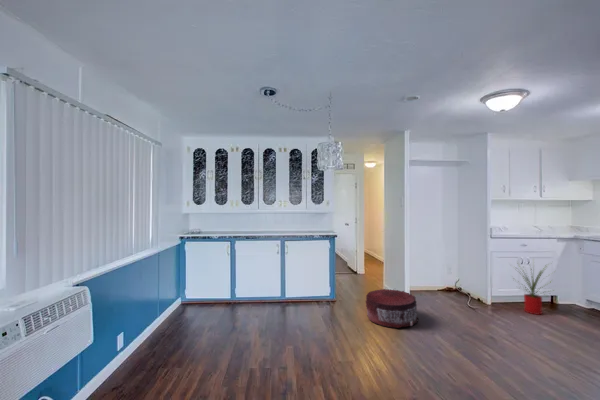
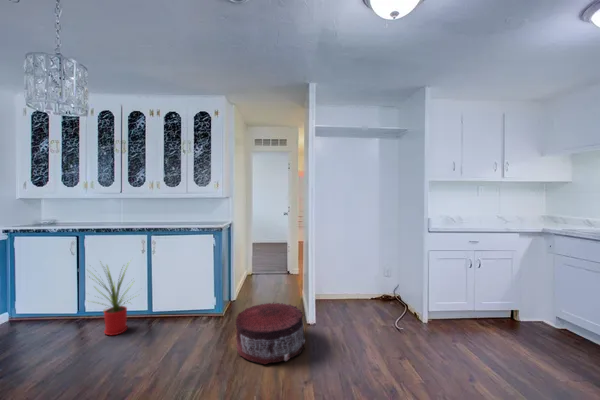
house plant: present [523,269,543,314] -> present [94,267,127,335]

